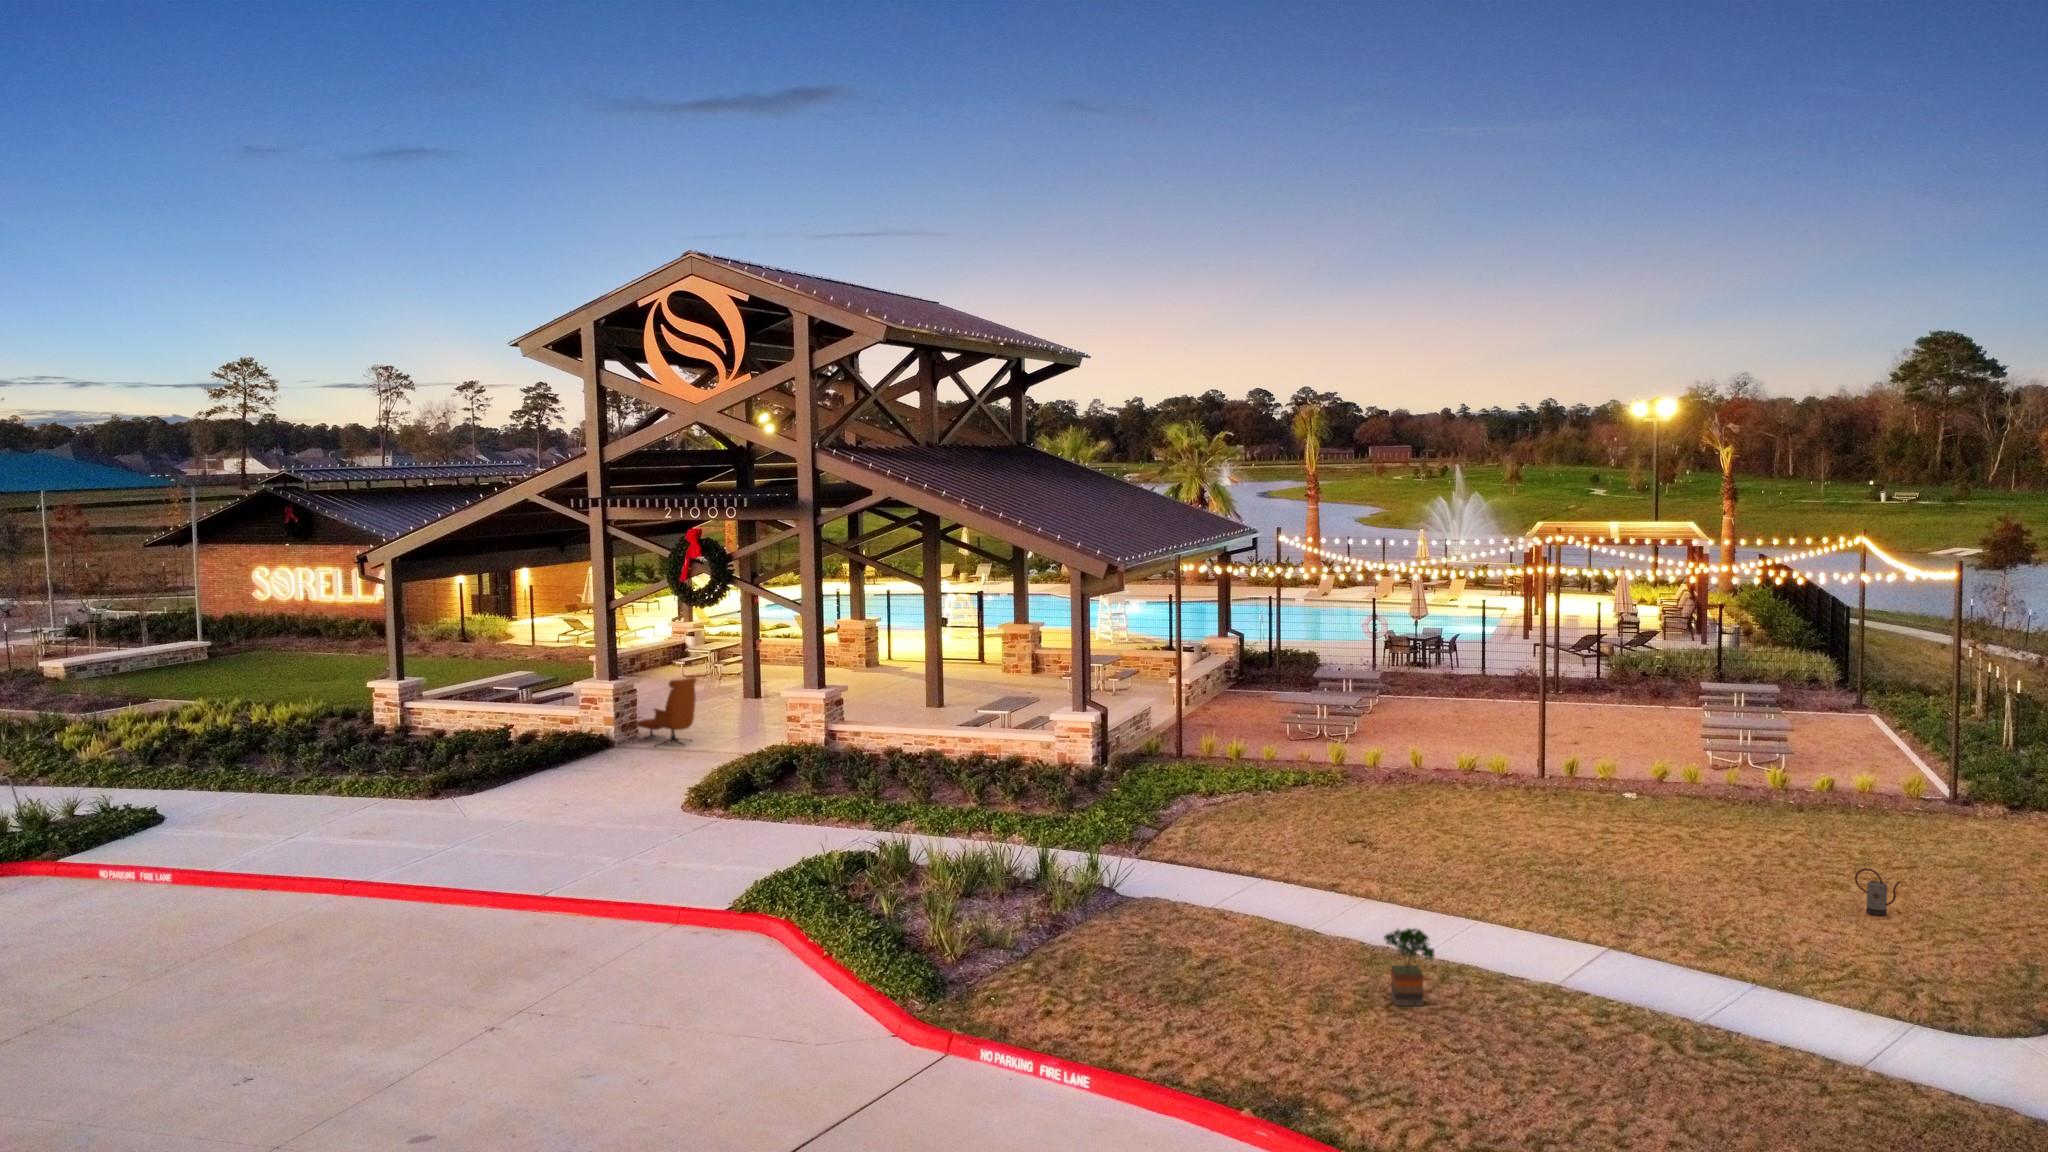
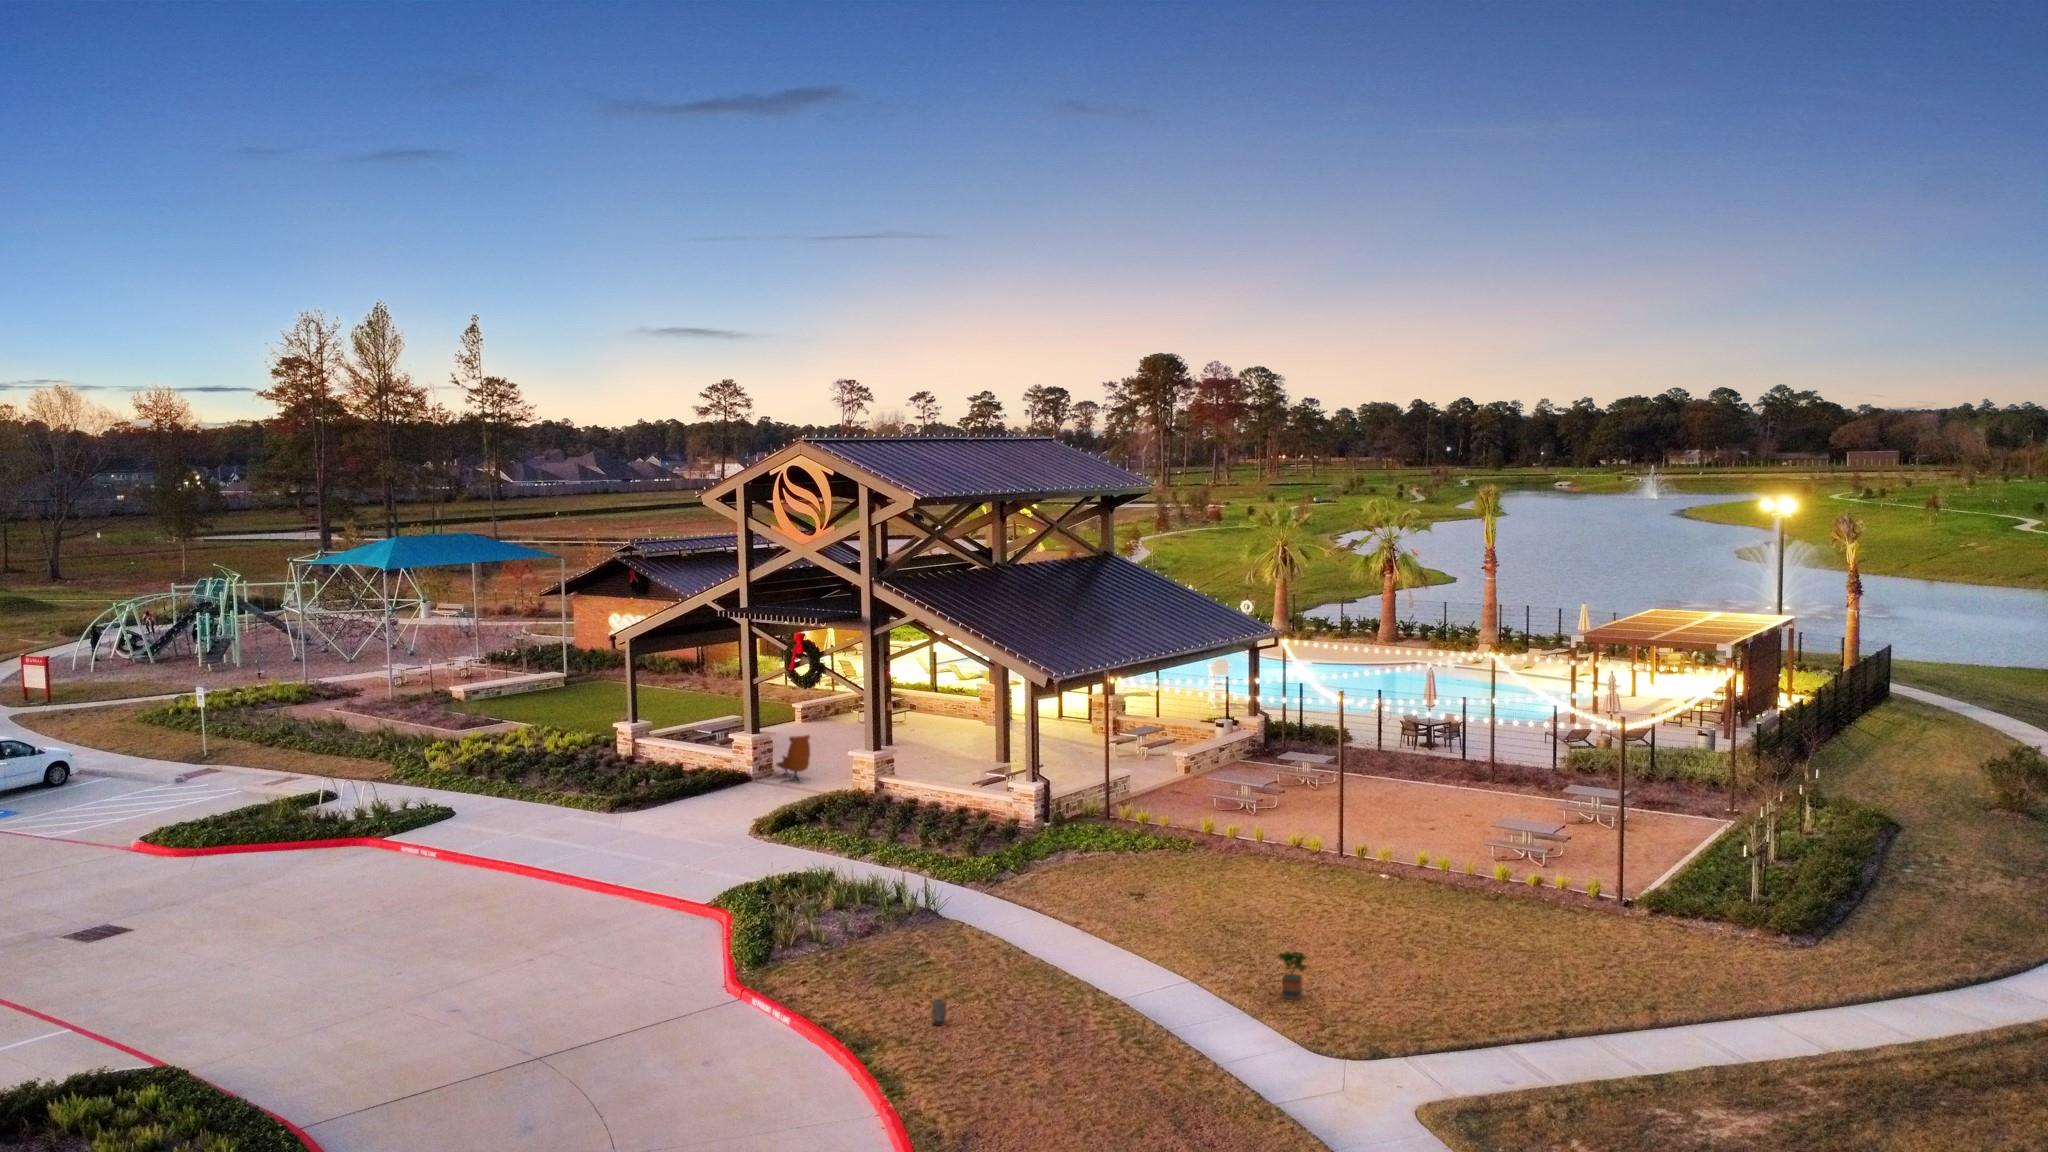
watering can: present [1855,869,1900,916] -> present [930,990,946,1026]
potted tree: present [1384,928,1435,1006] -> present [1278,951,1307,1000]

